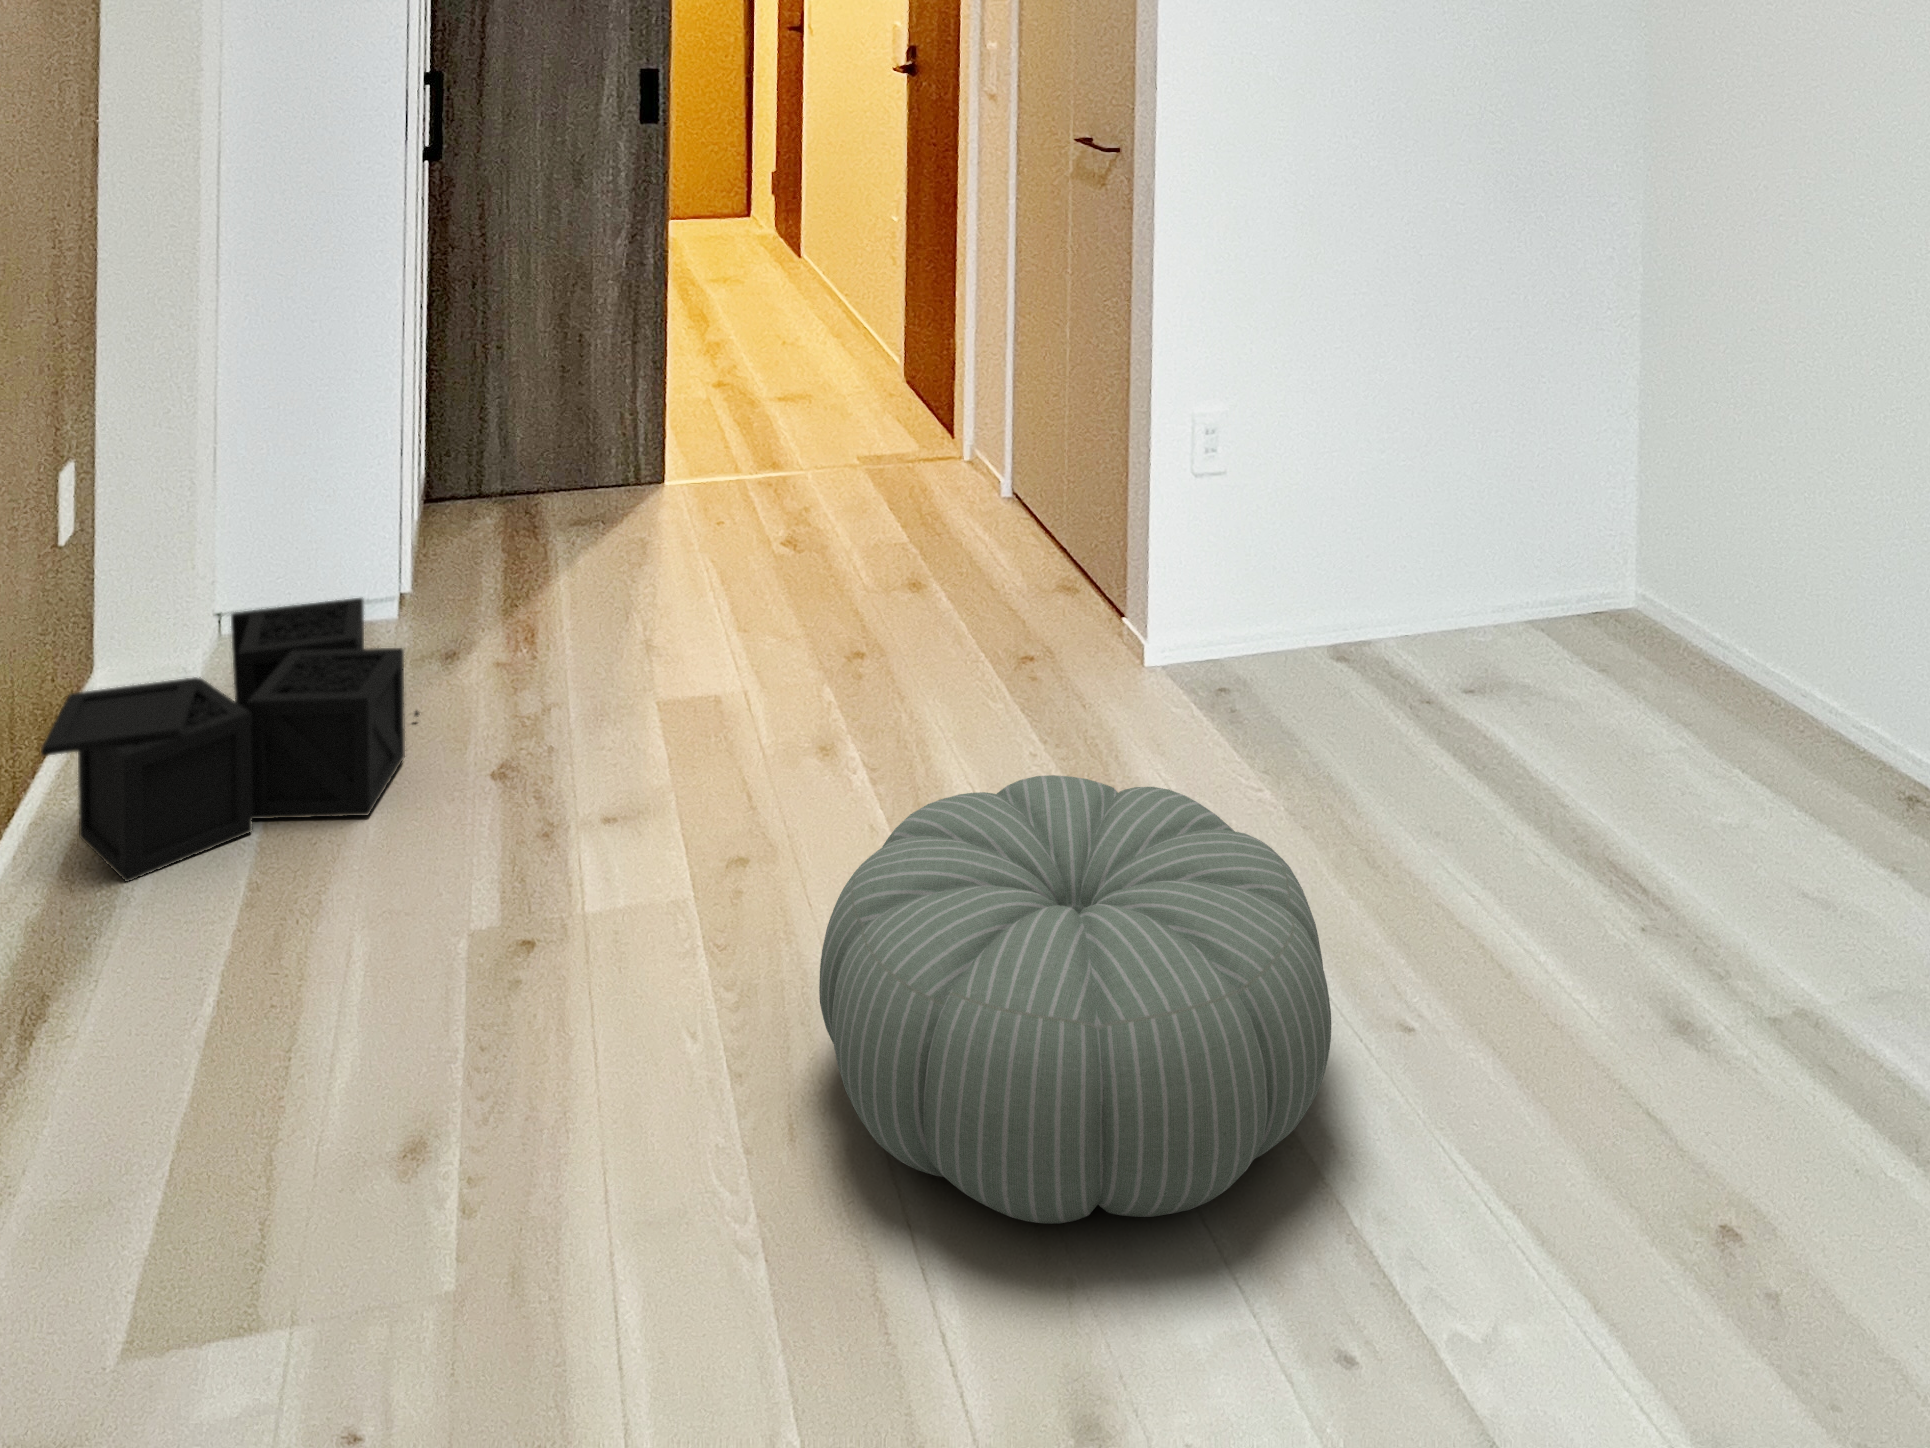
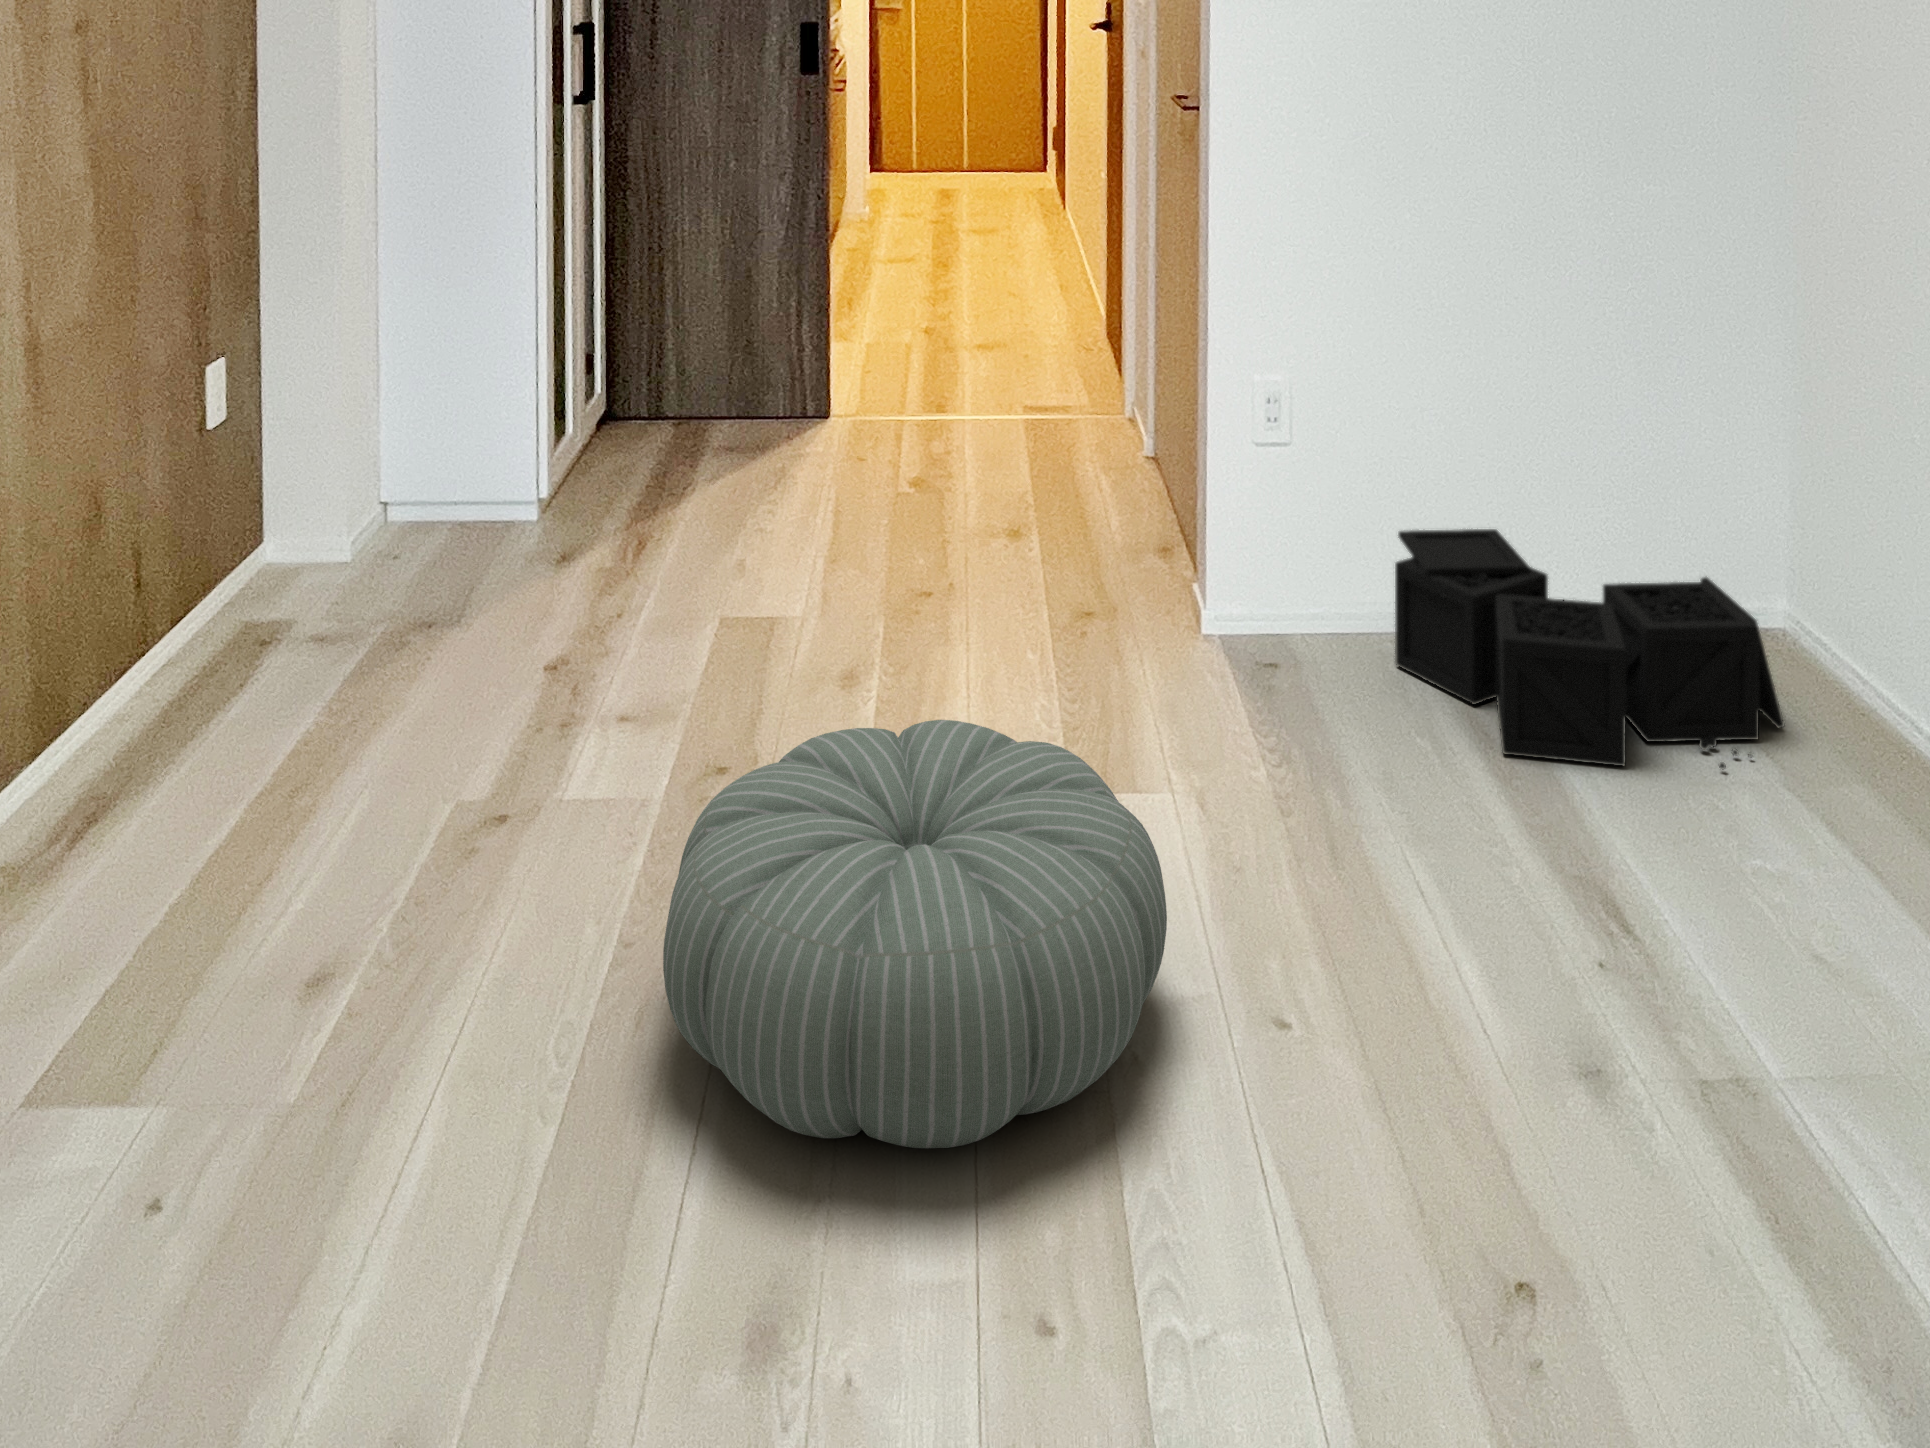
storage bin: present [41,598,419,882] -> present [1395,529,1784,770]

